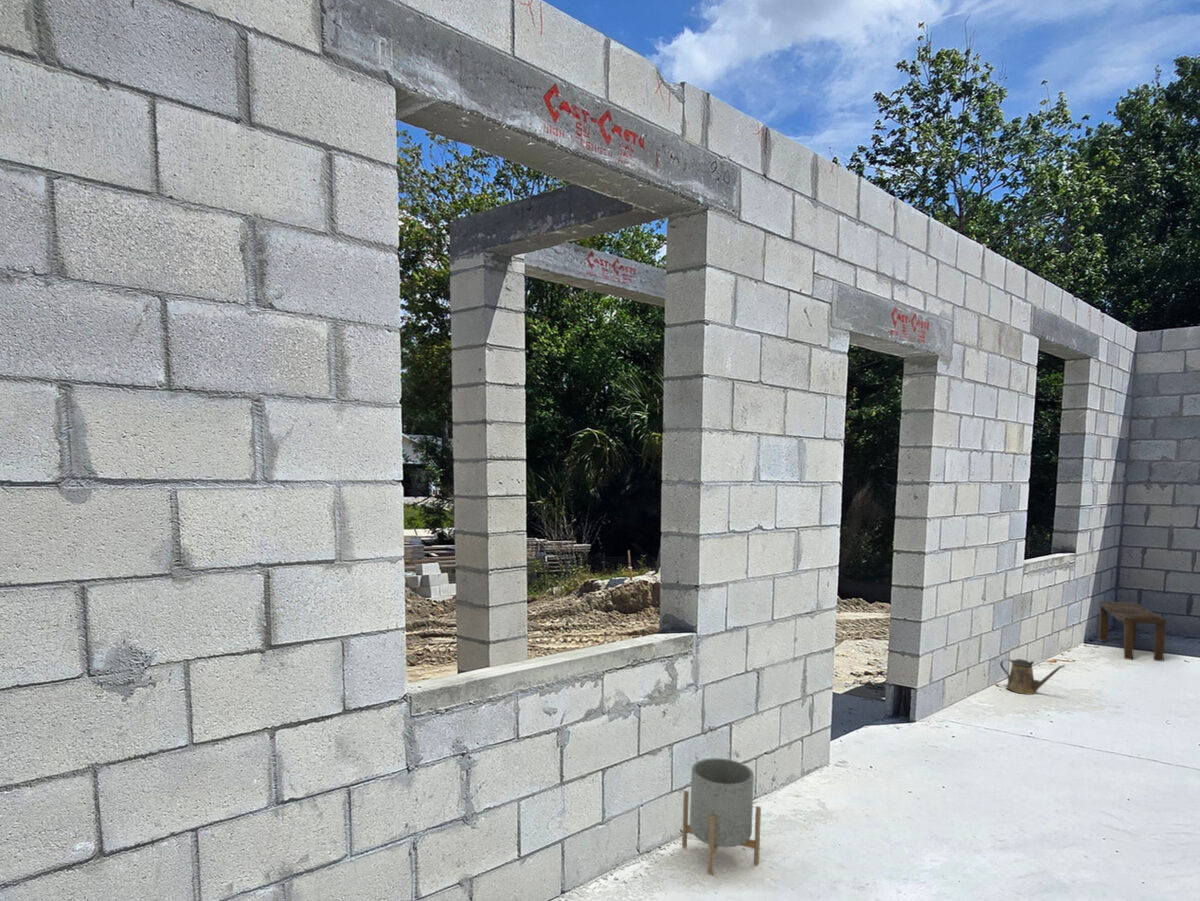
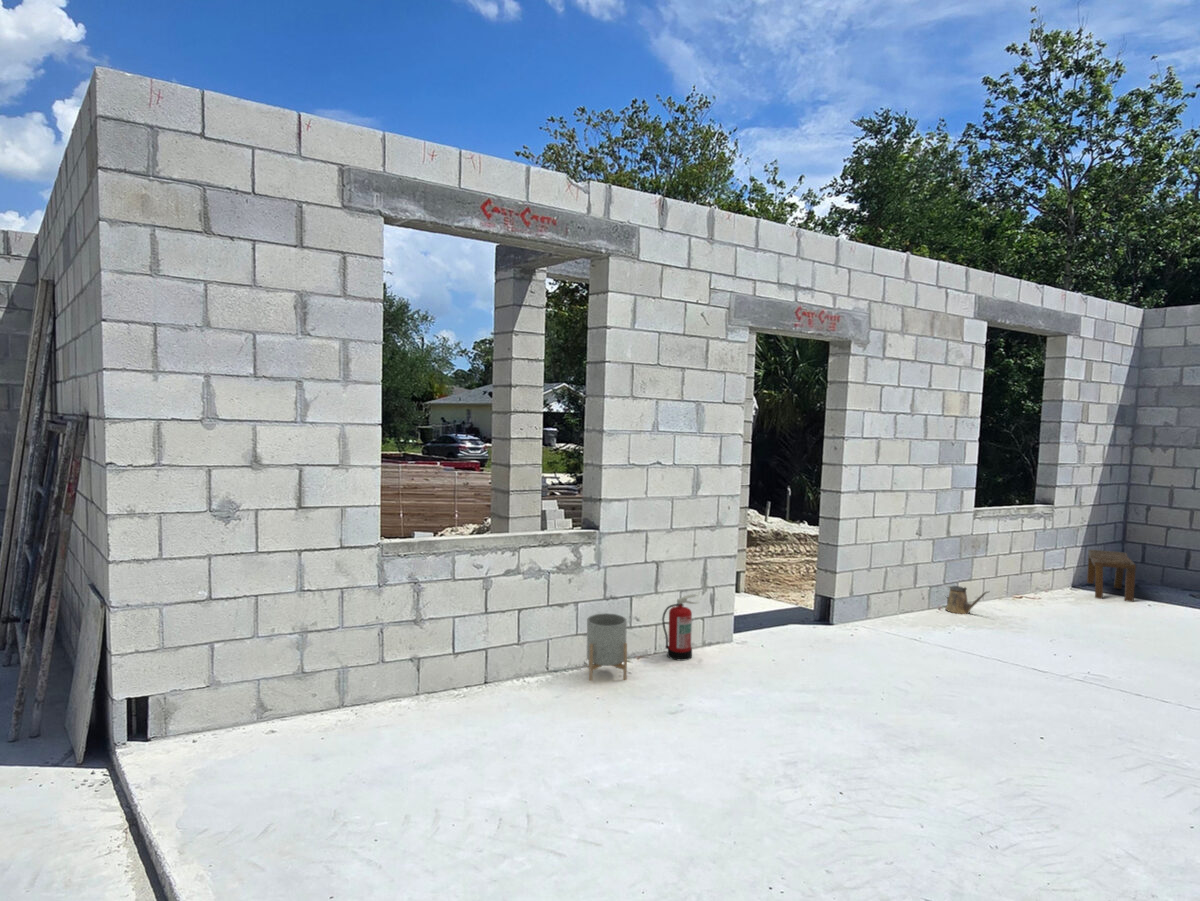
fire extinguisher: none [769,711,810,814] -> present [662,594,698,660]

